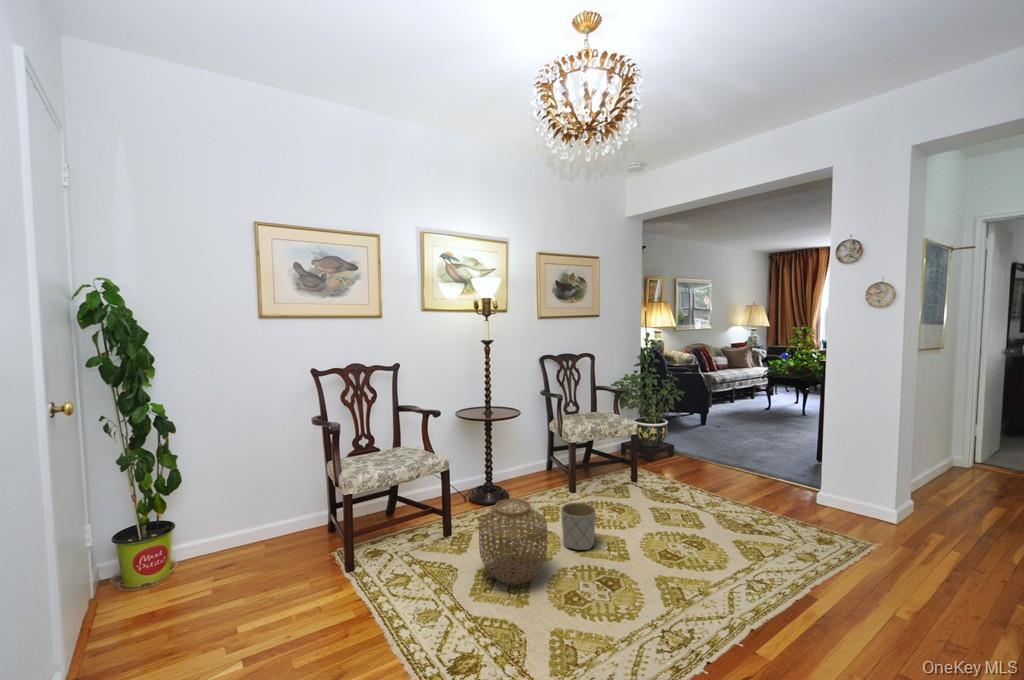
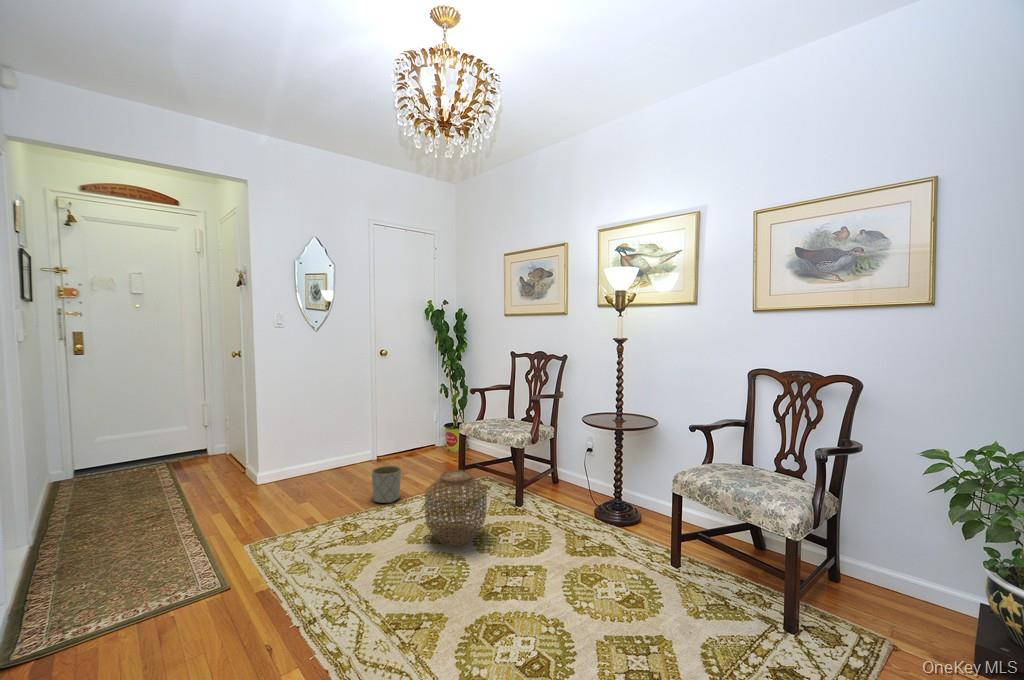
planter: present [561,503,596,550] -> present [372,466,401,503]

